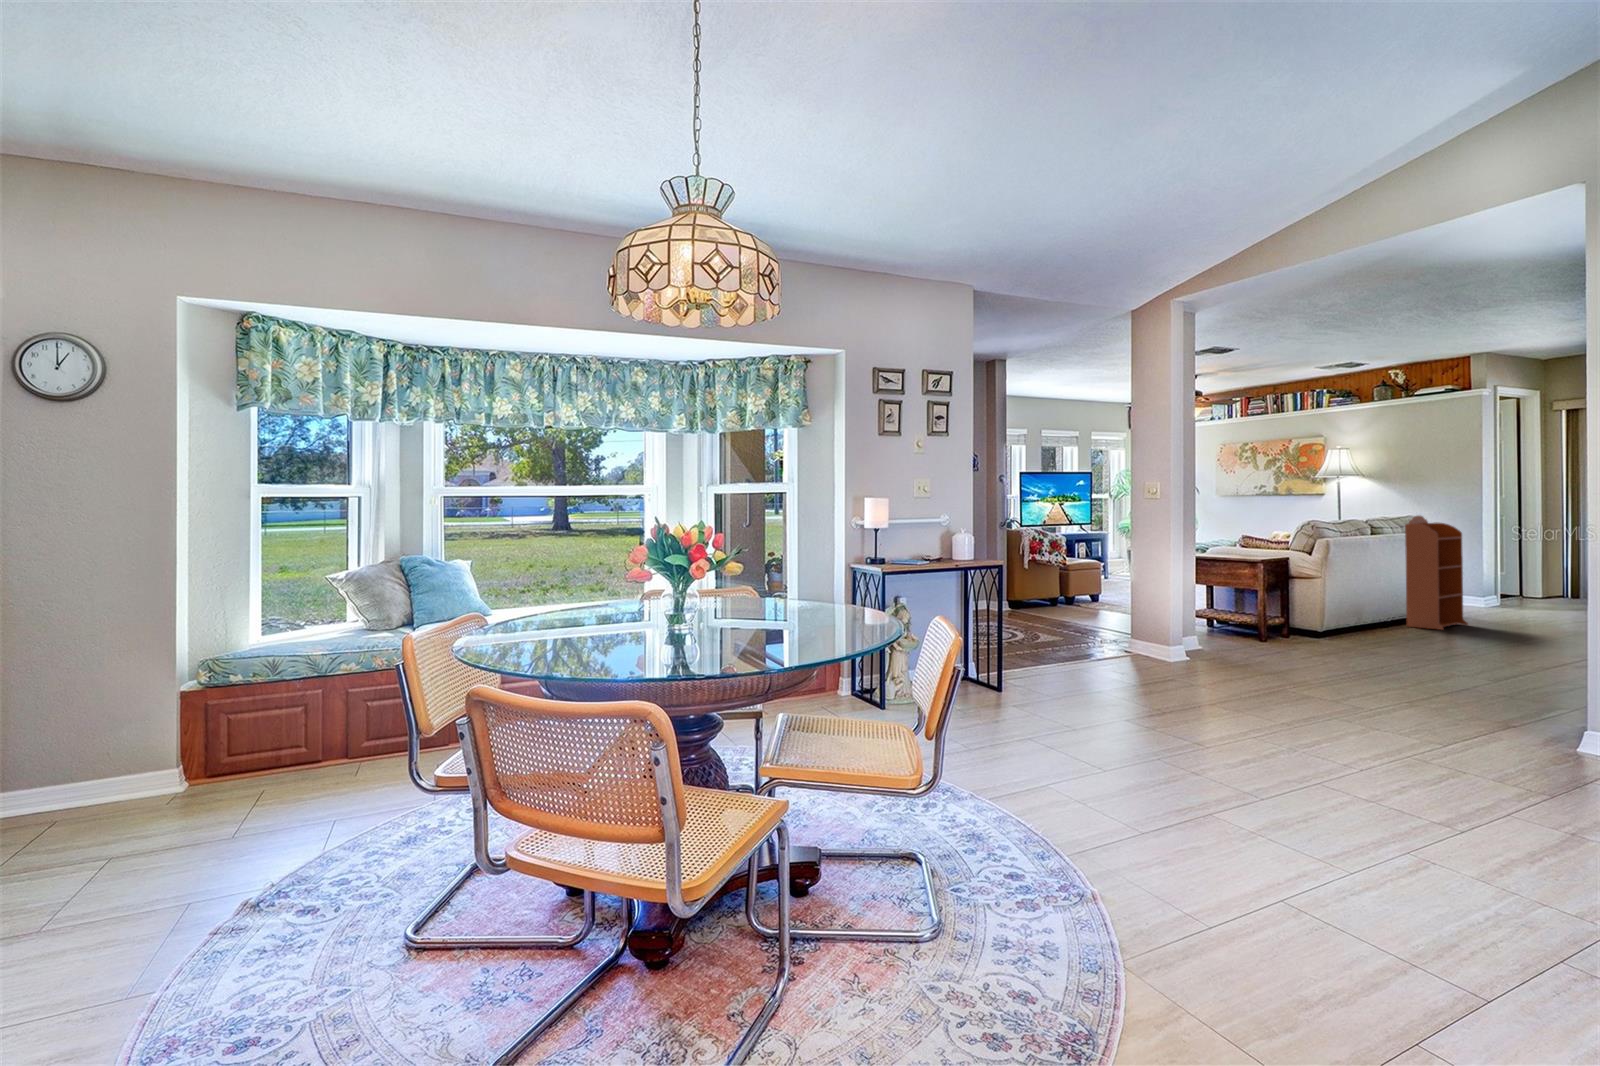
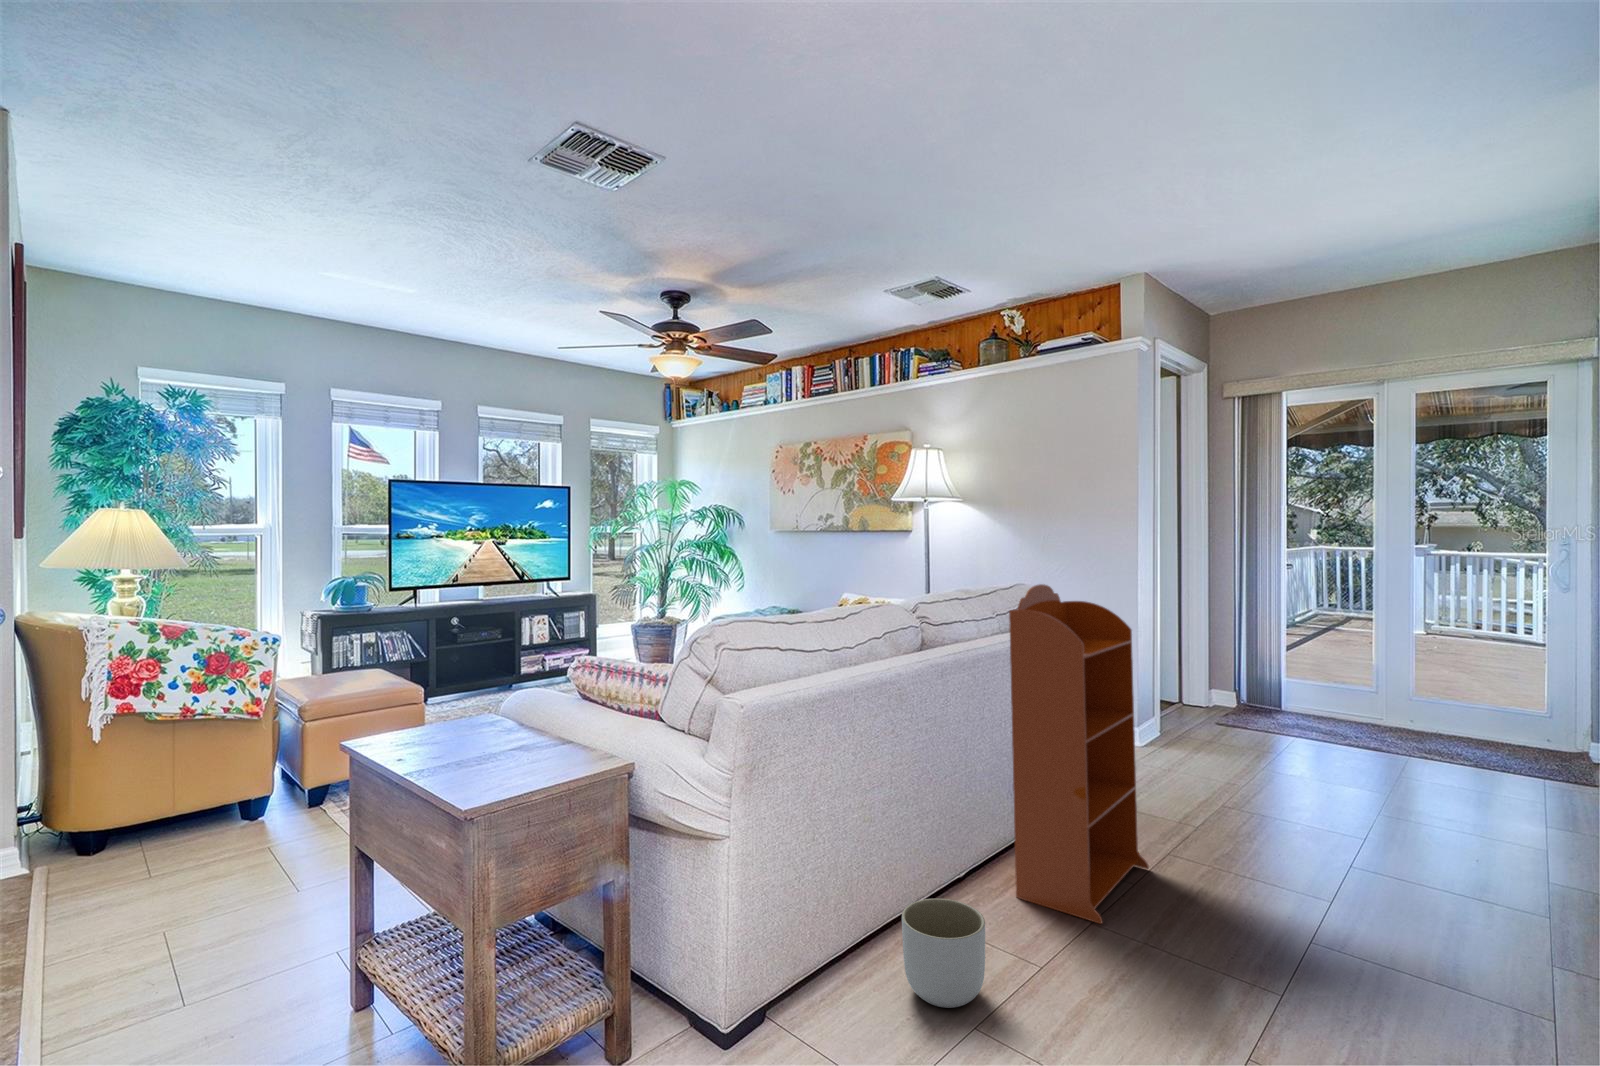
planter: none [1368,610,1399,634] -> present [902,899,985,1008]

